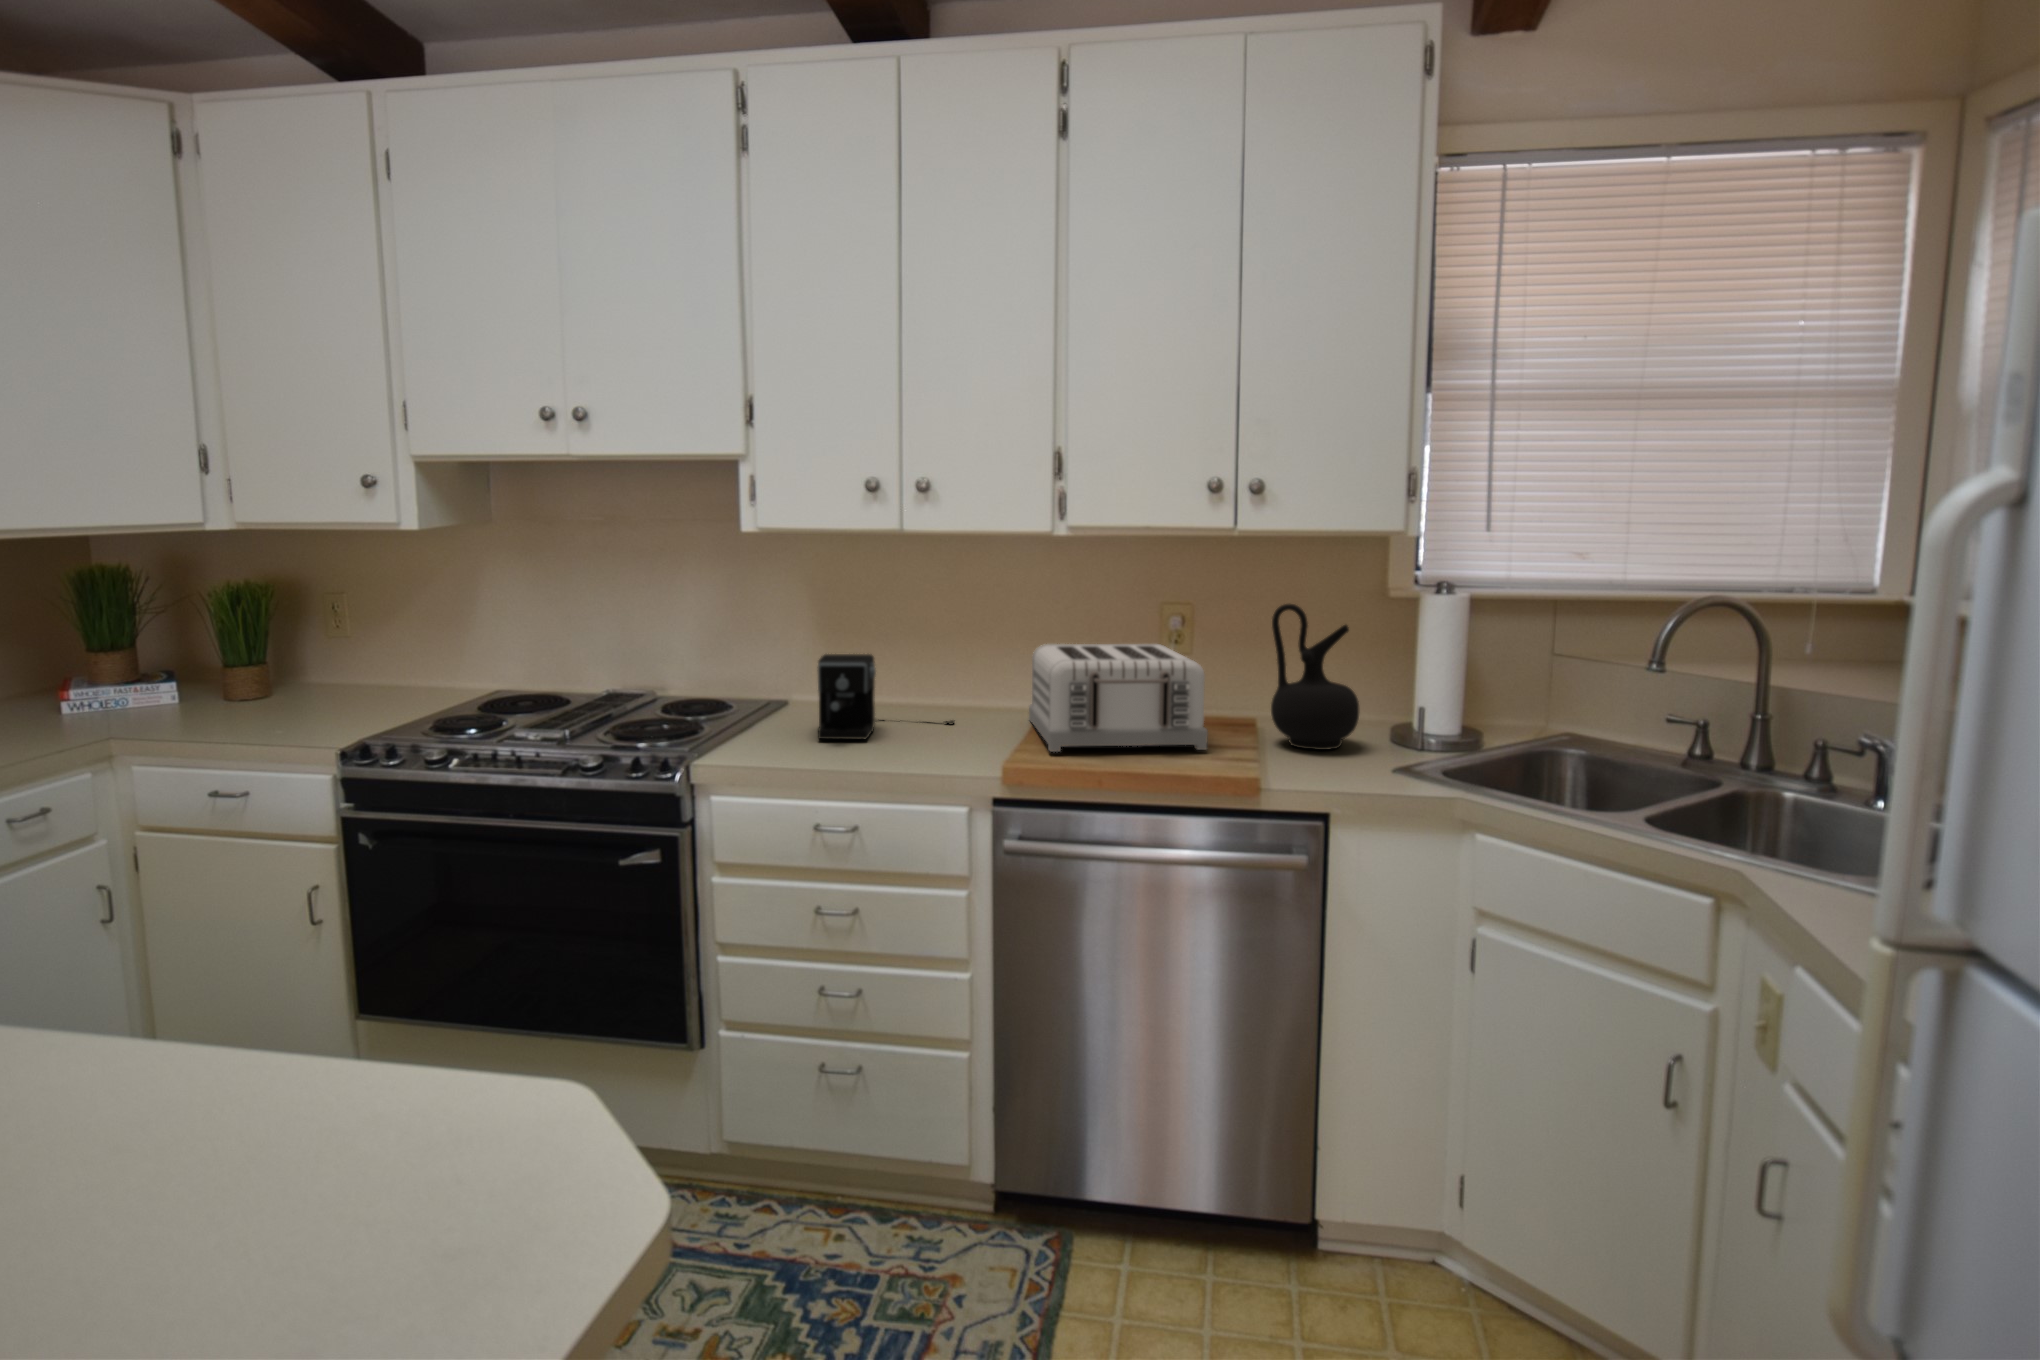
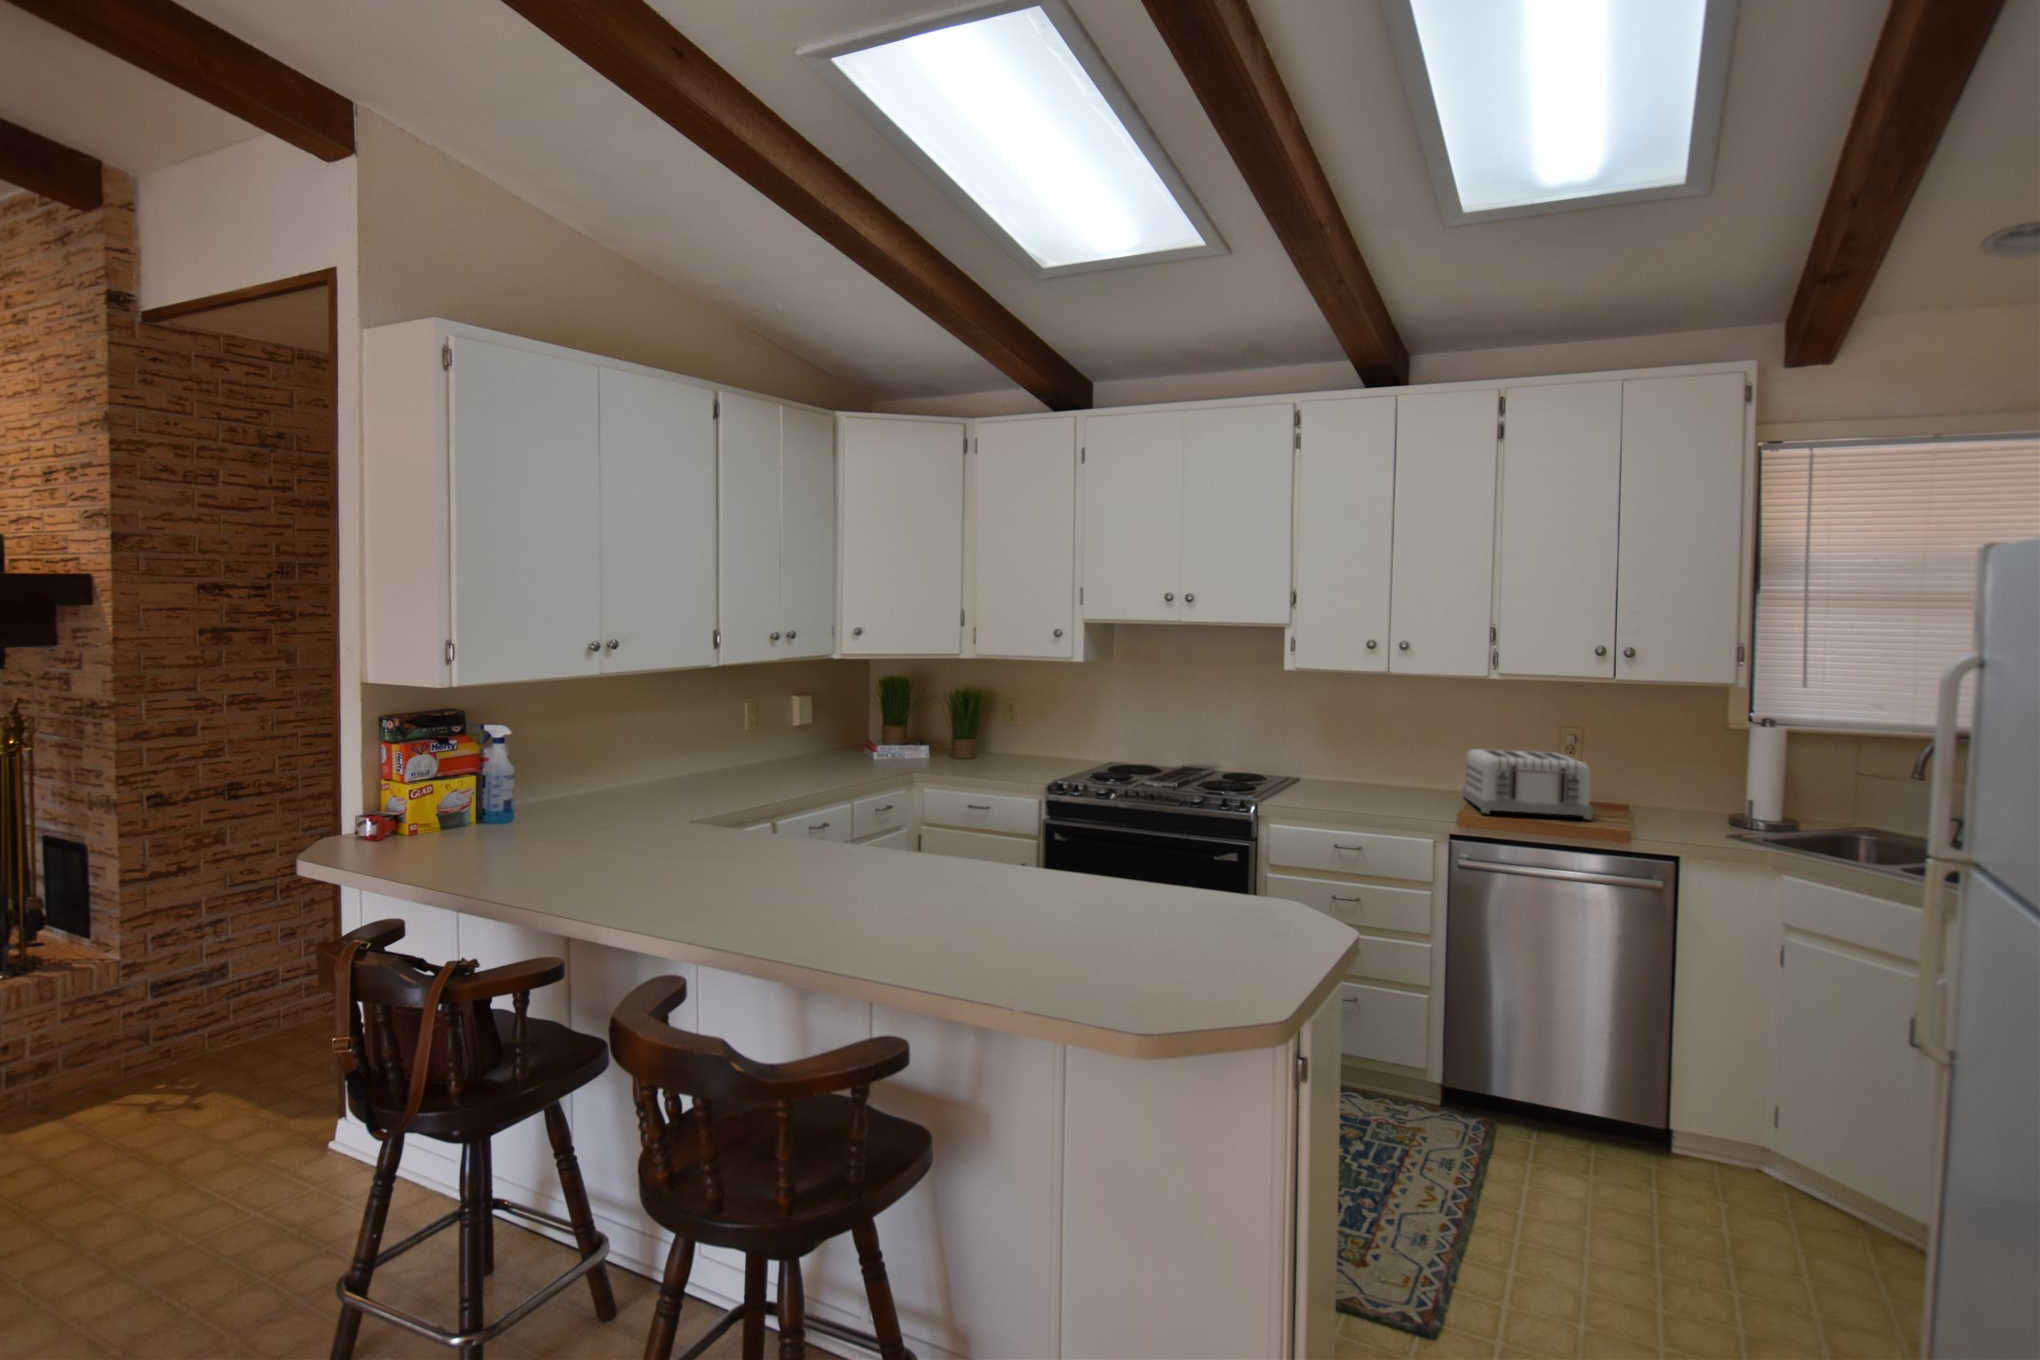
ceramic jug: present [1271,604,1359,750] -> none [1638,729,1704,826]
coffee maker: present [817,654,955,739] -> none [1325,747,1412,799]

